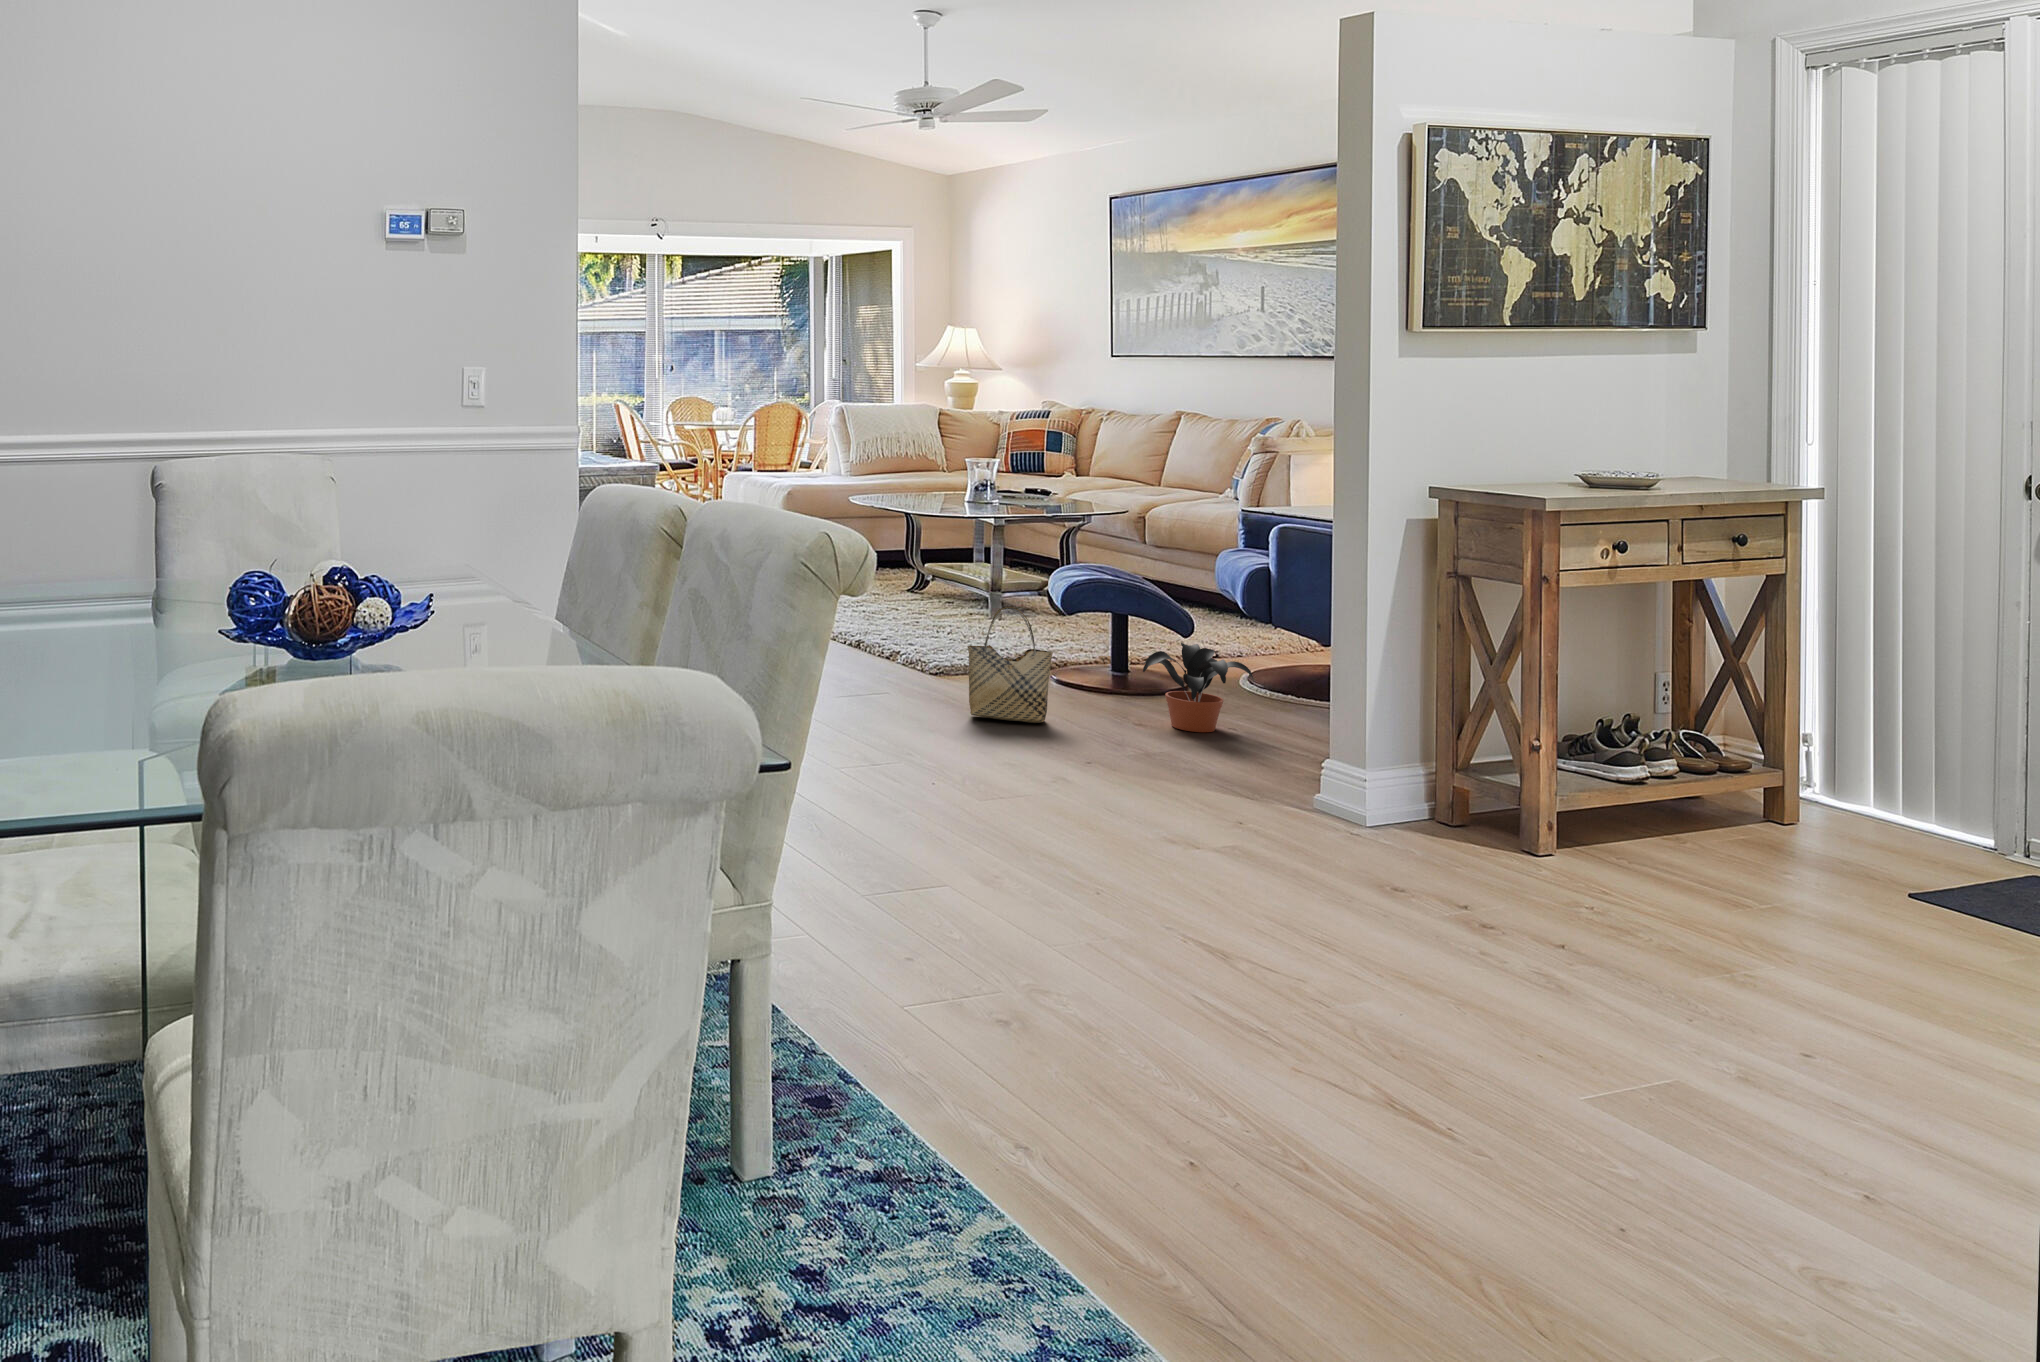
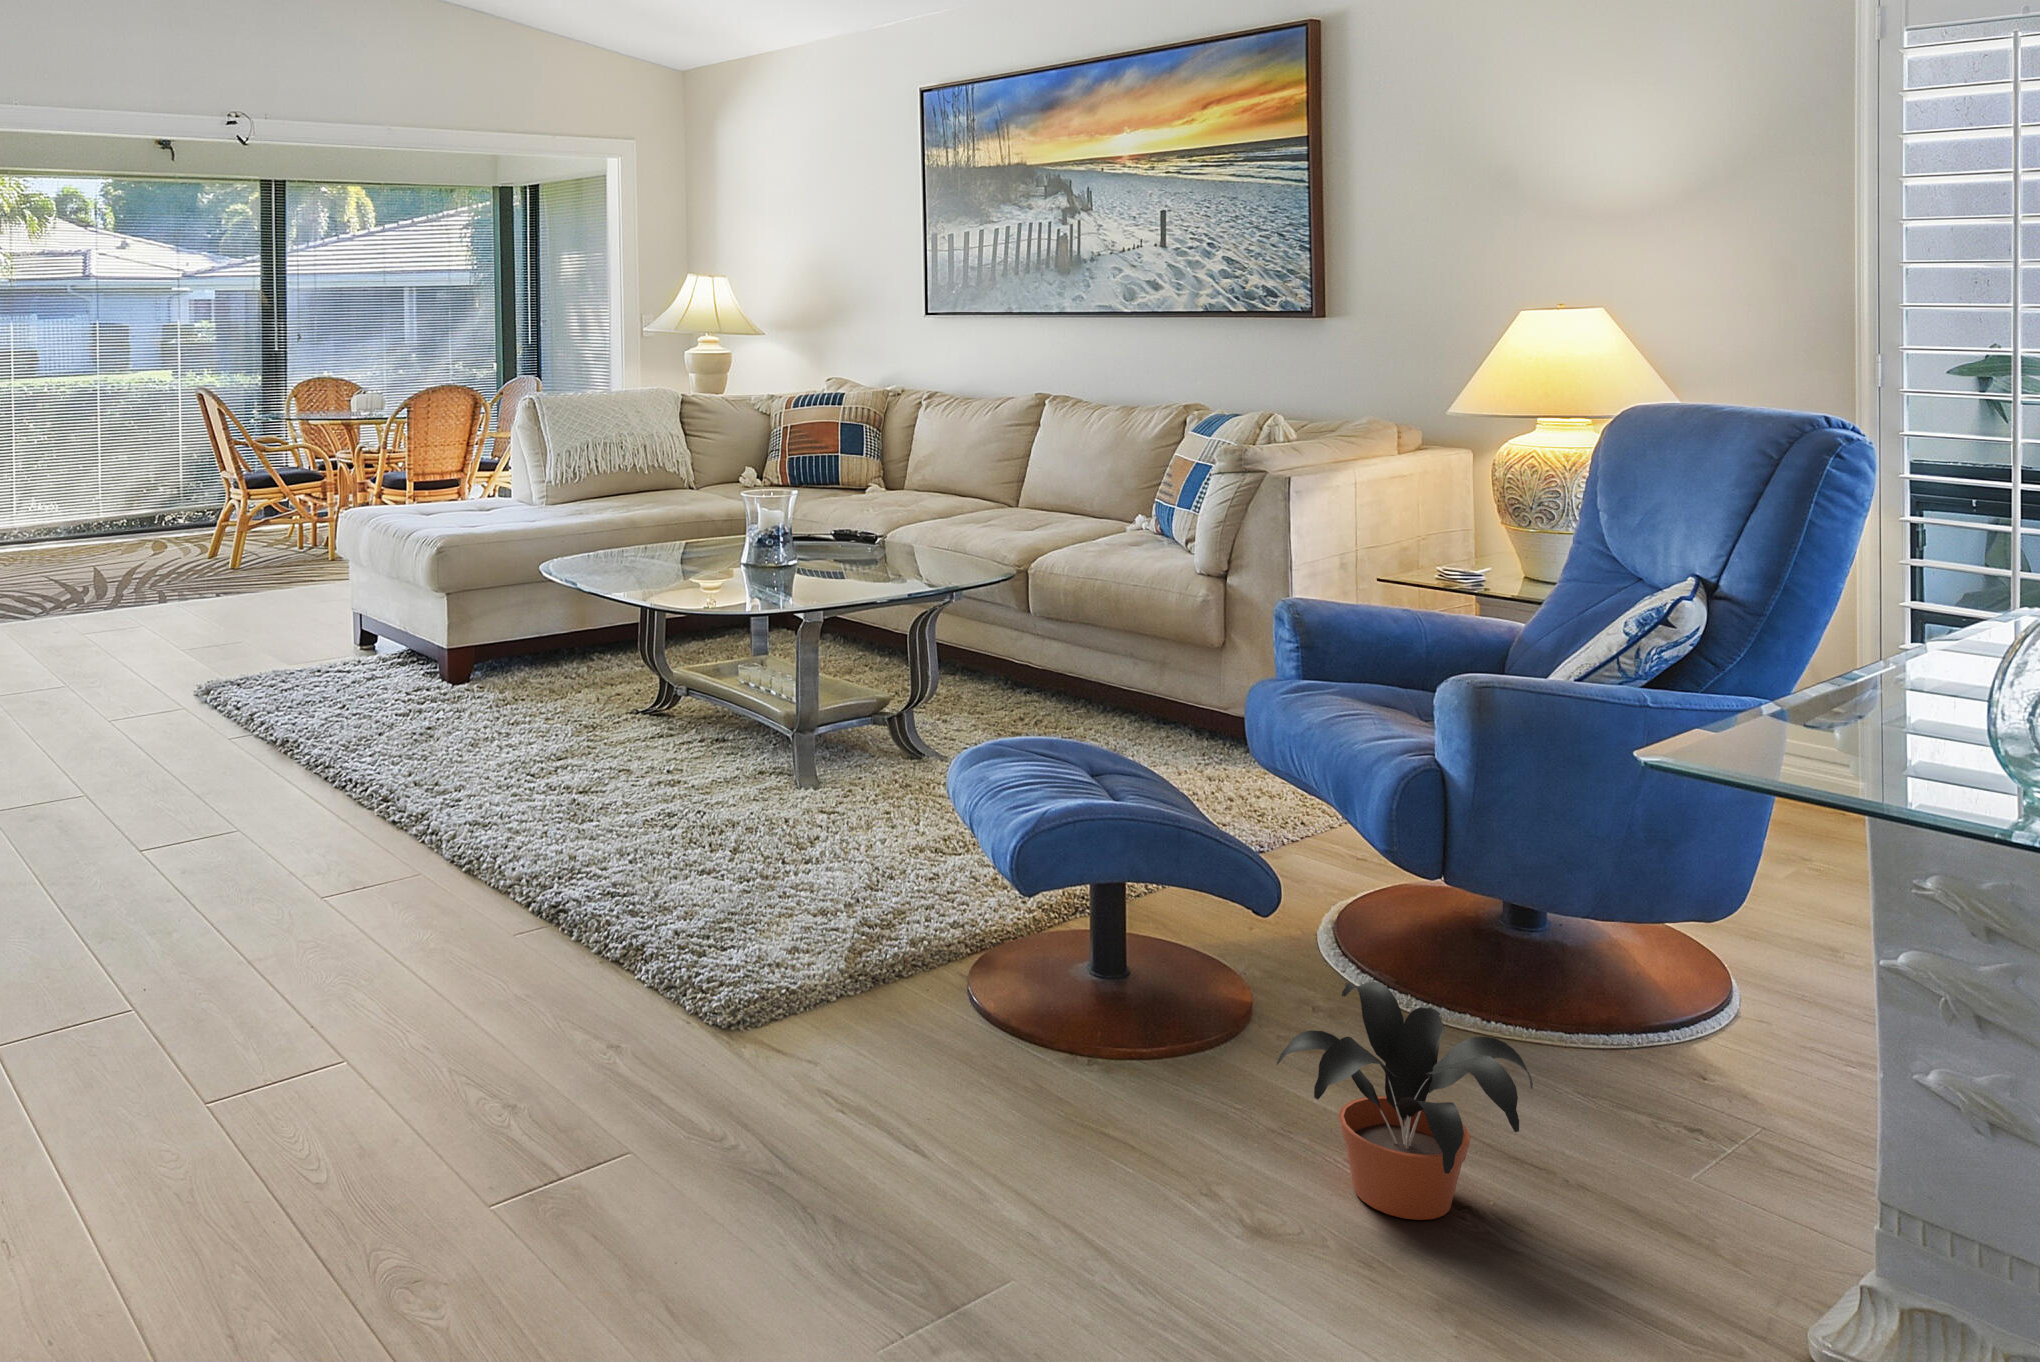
woven basket: present [967,606,1053,723] -> none [914,953,1110,1256]

